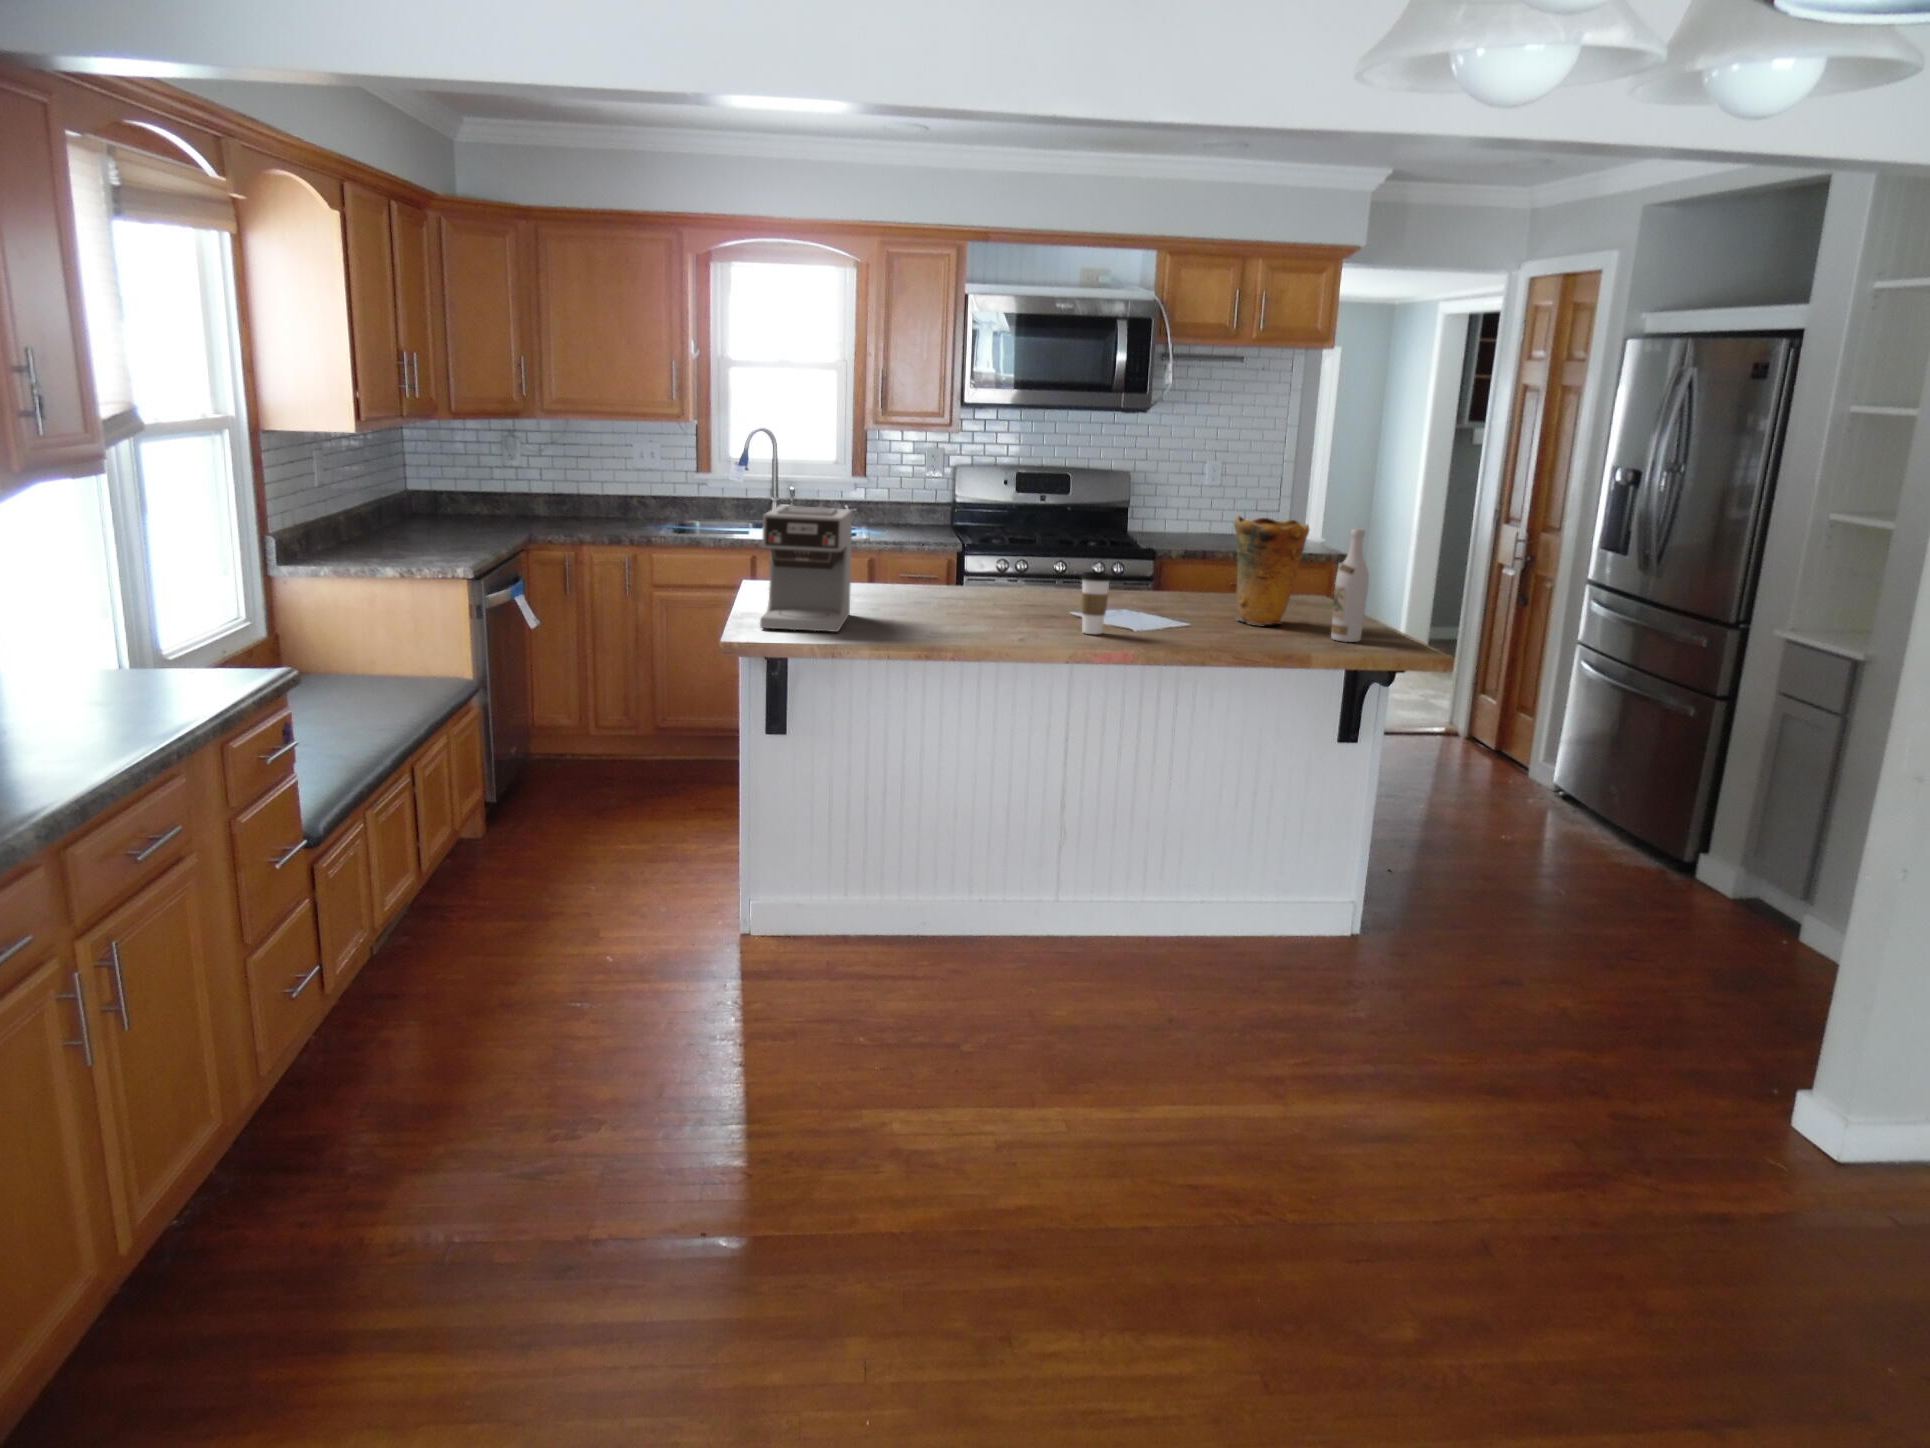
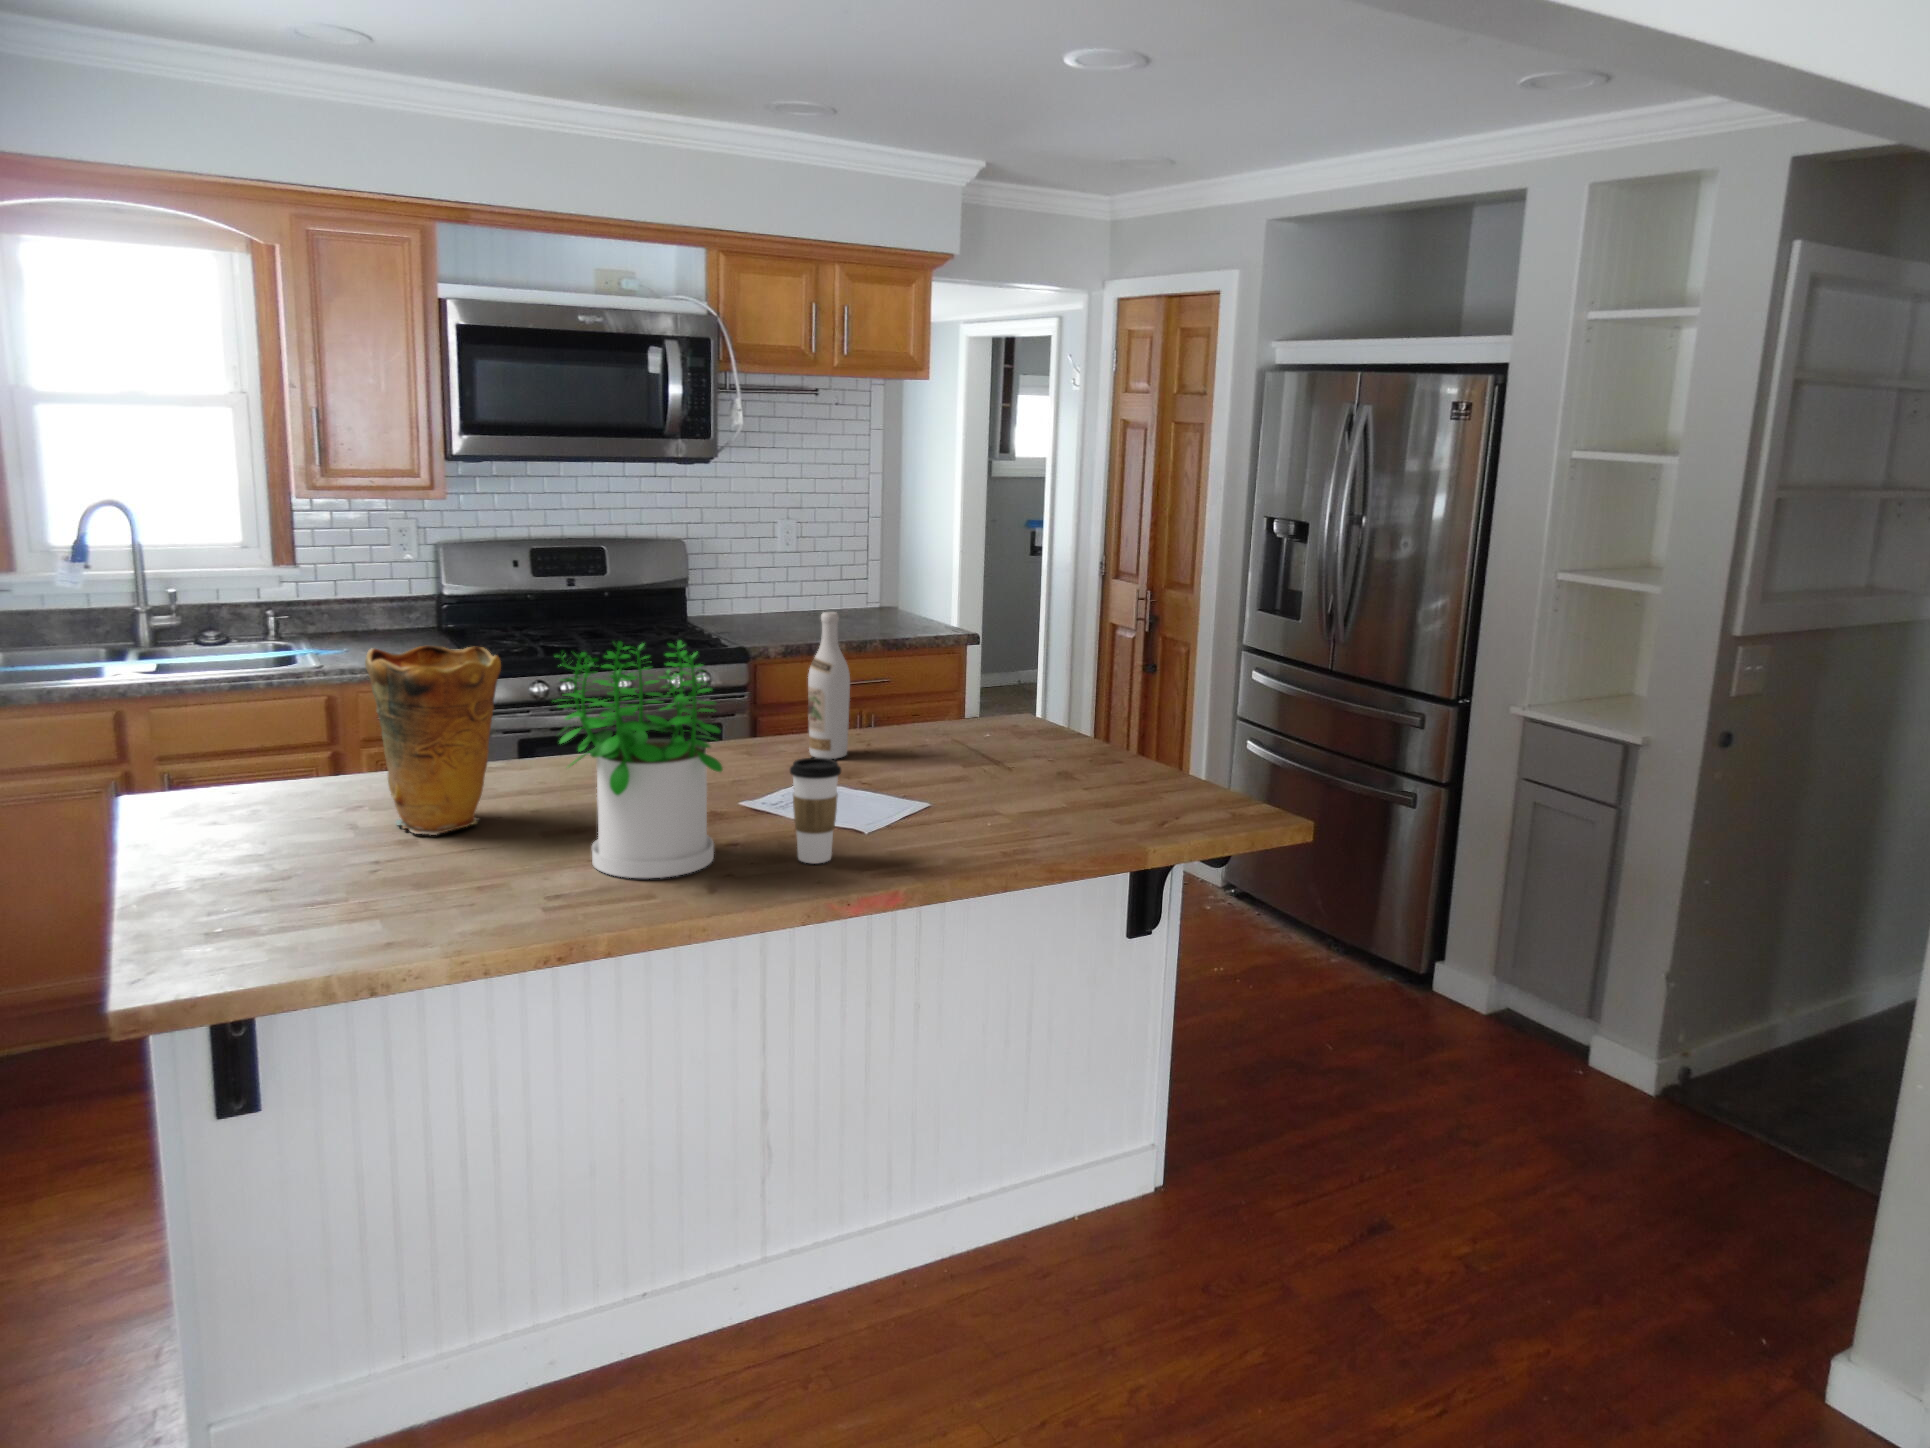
potted plant: none [953,495,1044,629] -> present [555,640,723,878]
coffee maker: present [760,506,853,632] -> none [164,690,363,968]
vase: present [1234,515,1309,625] -> present [365,646,501,835]
wine bottle: present [1331,529,1369,642] -> present [808,612,850,759]

